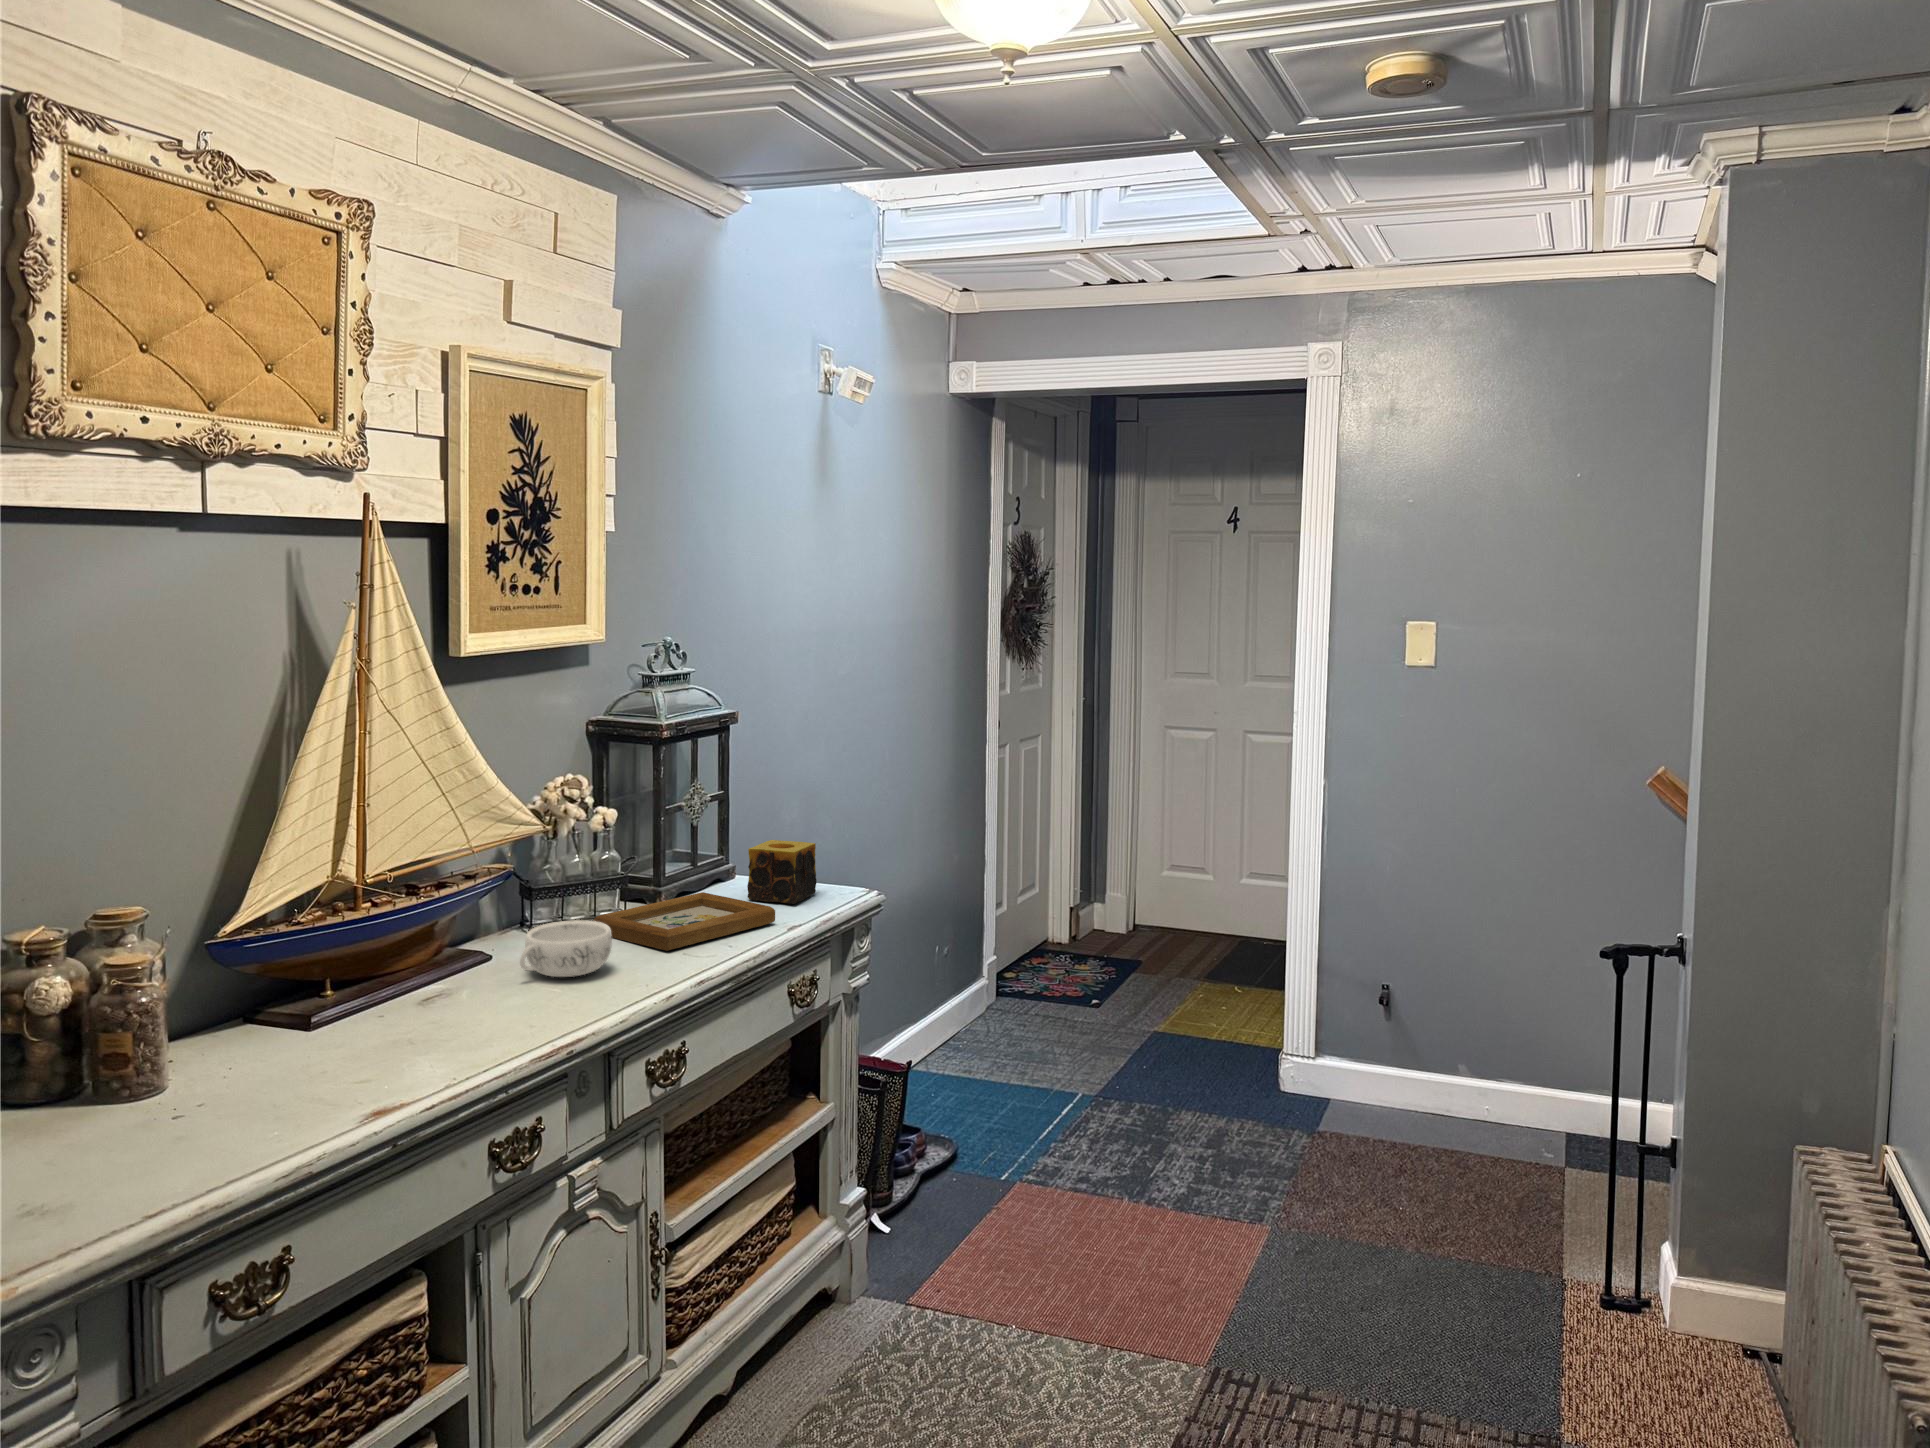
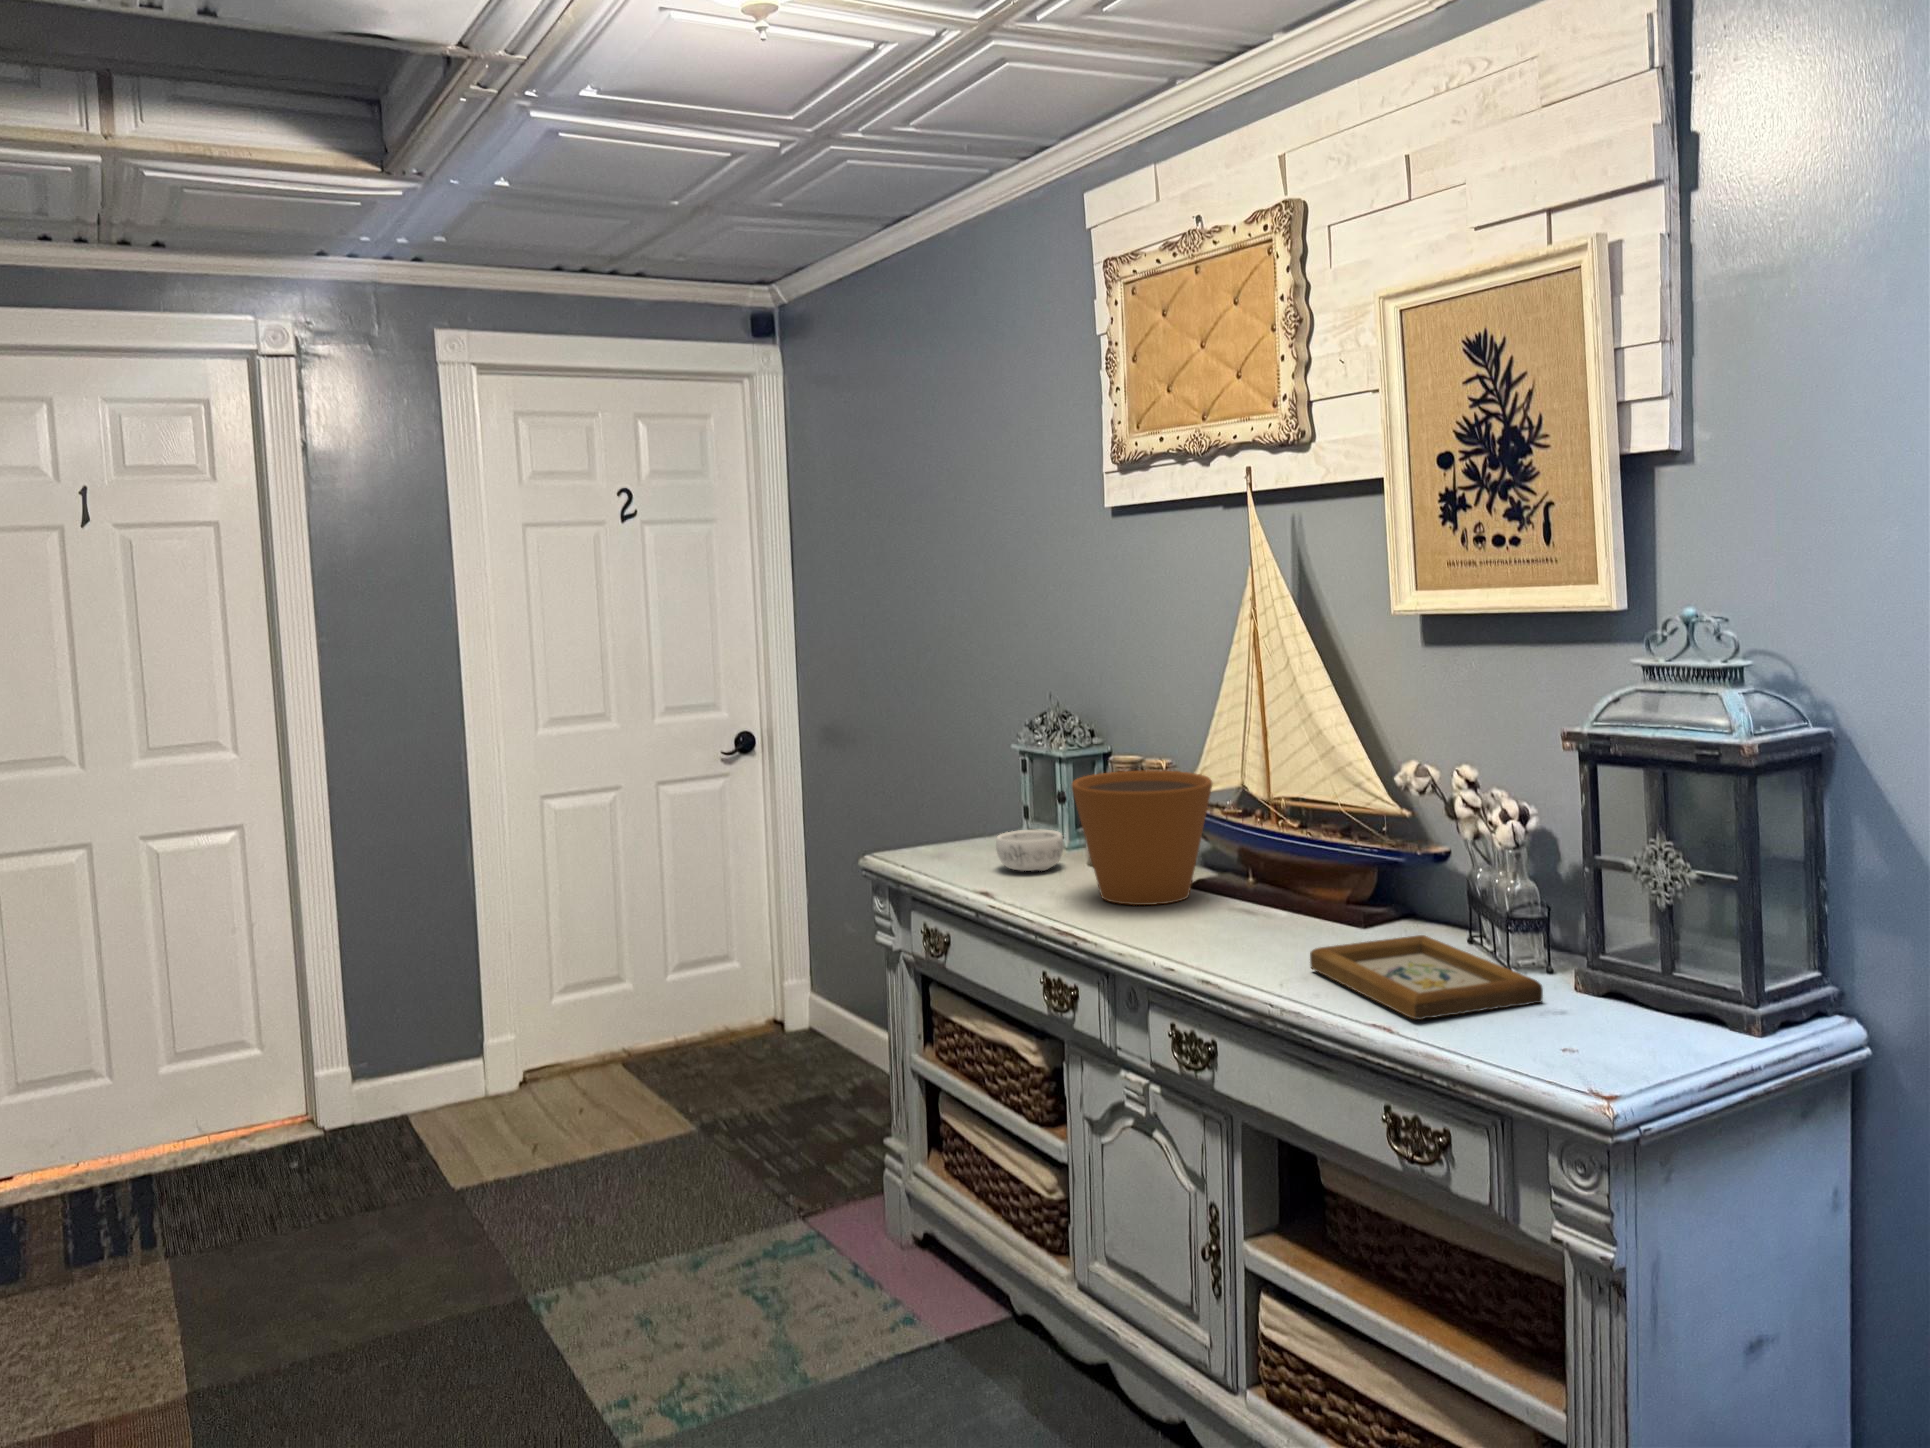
candle: present [747,840,817,904] -> none [1522,945,1652,1063]
flower pot: none [285,868,481,1052] -> present [1072,770,1212,905]
decorative bowl: present [520,920,612,977] -> present [996,830,1064,871]

